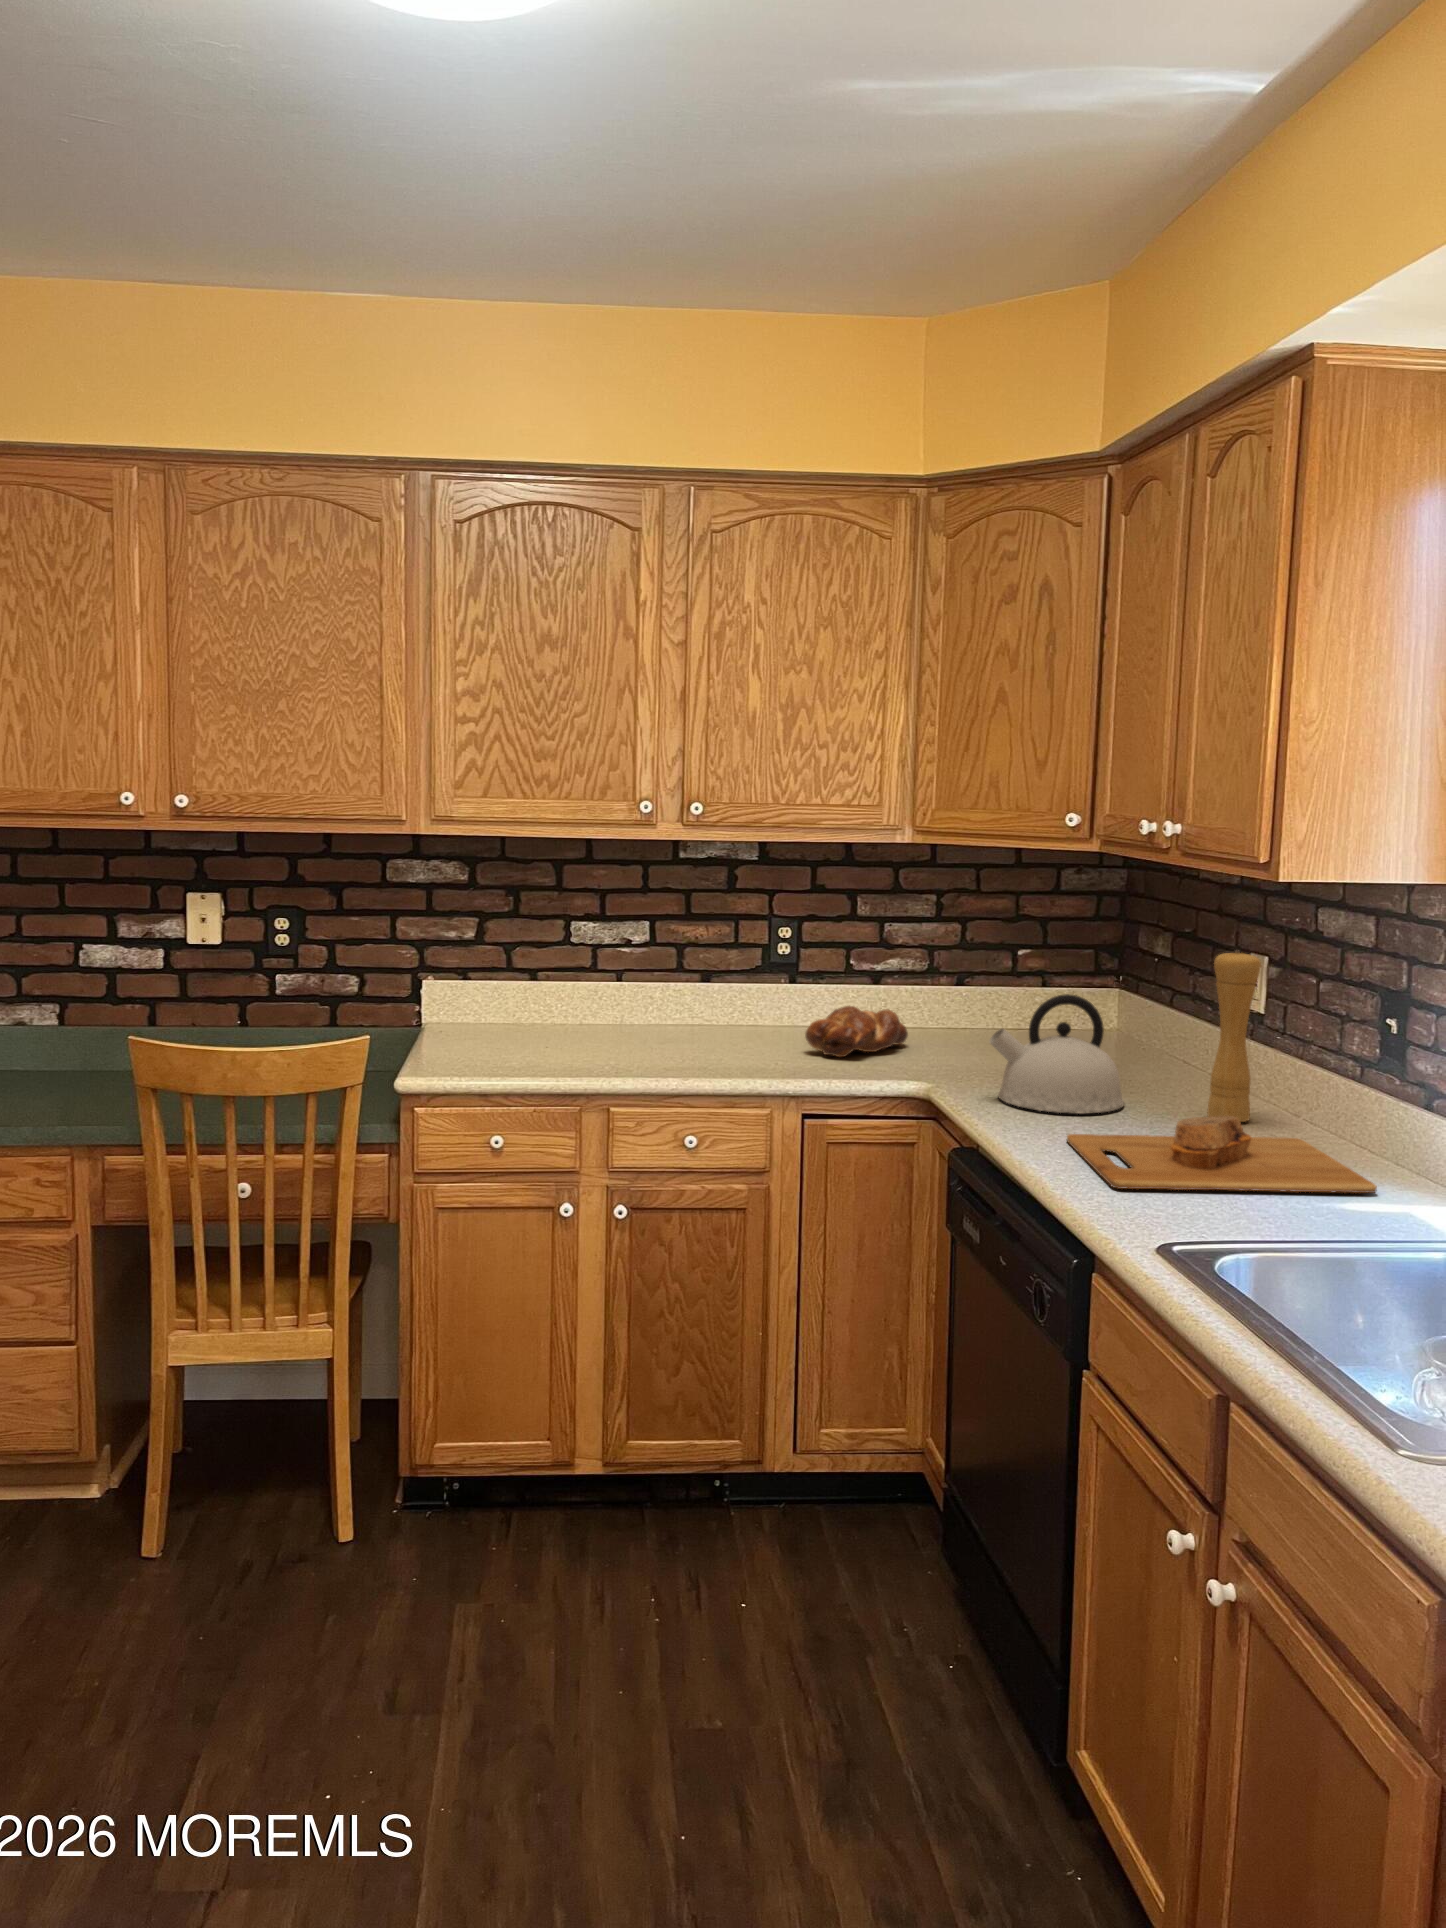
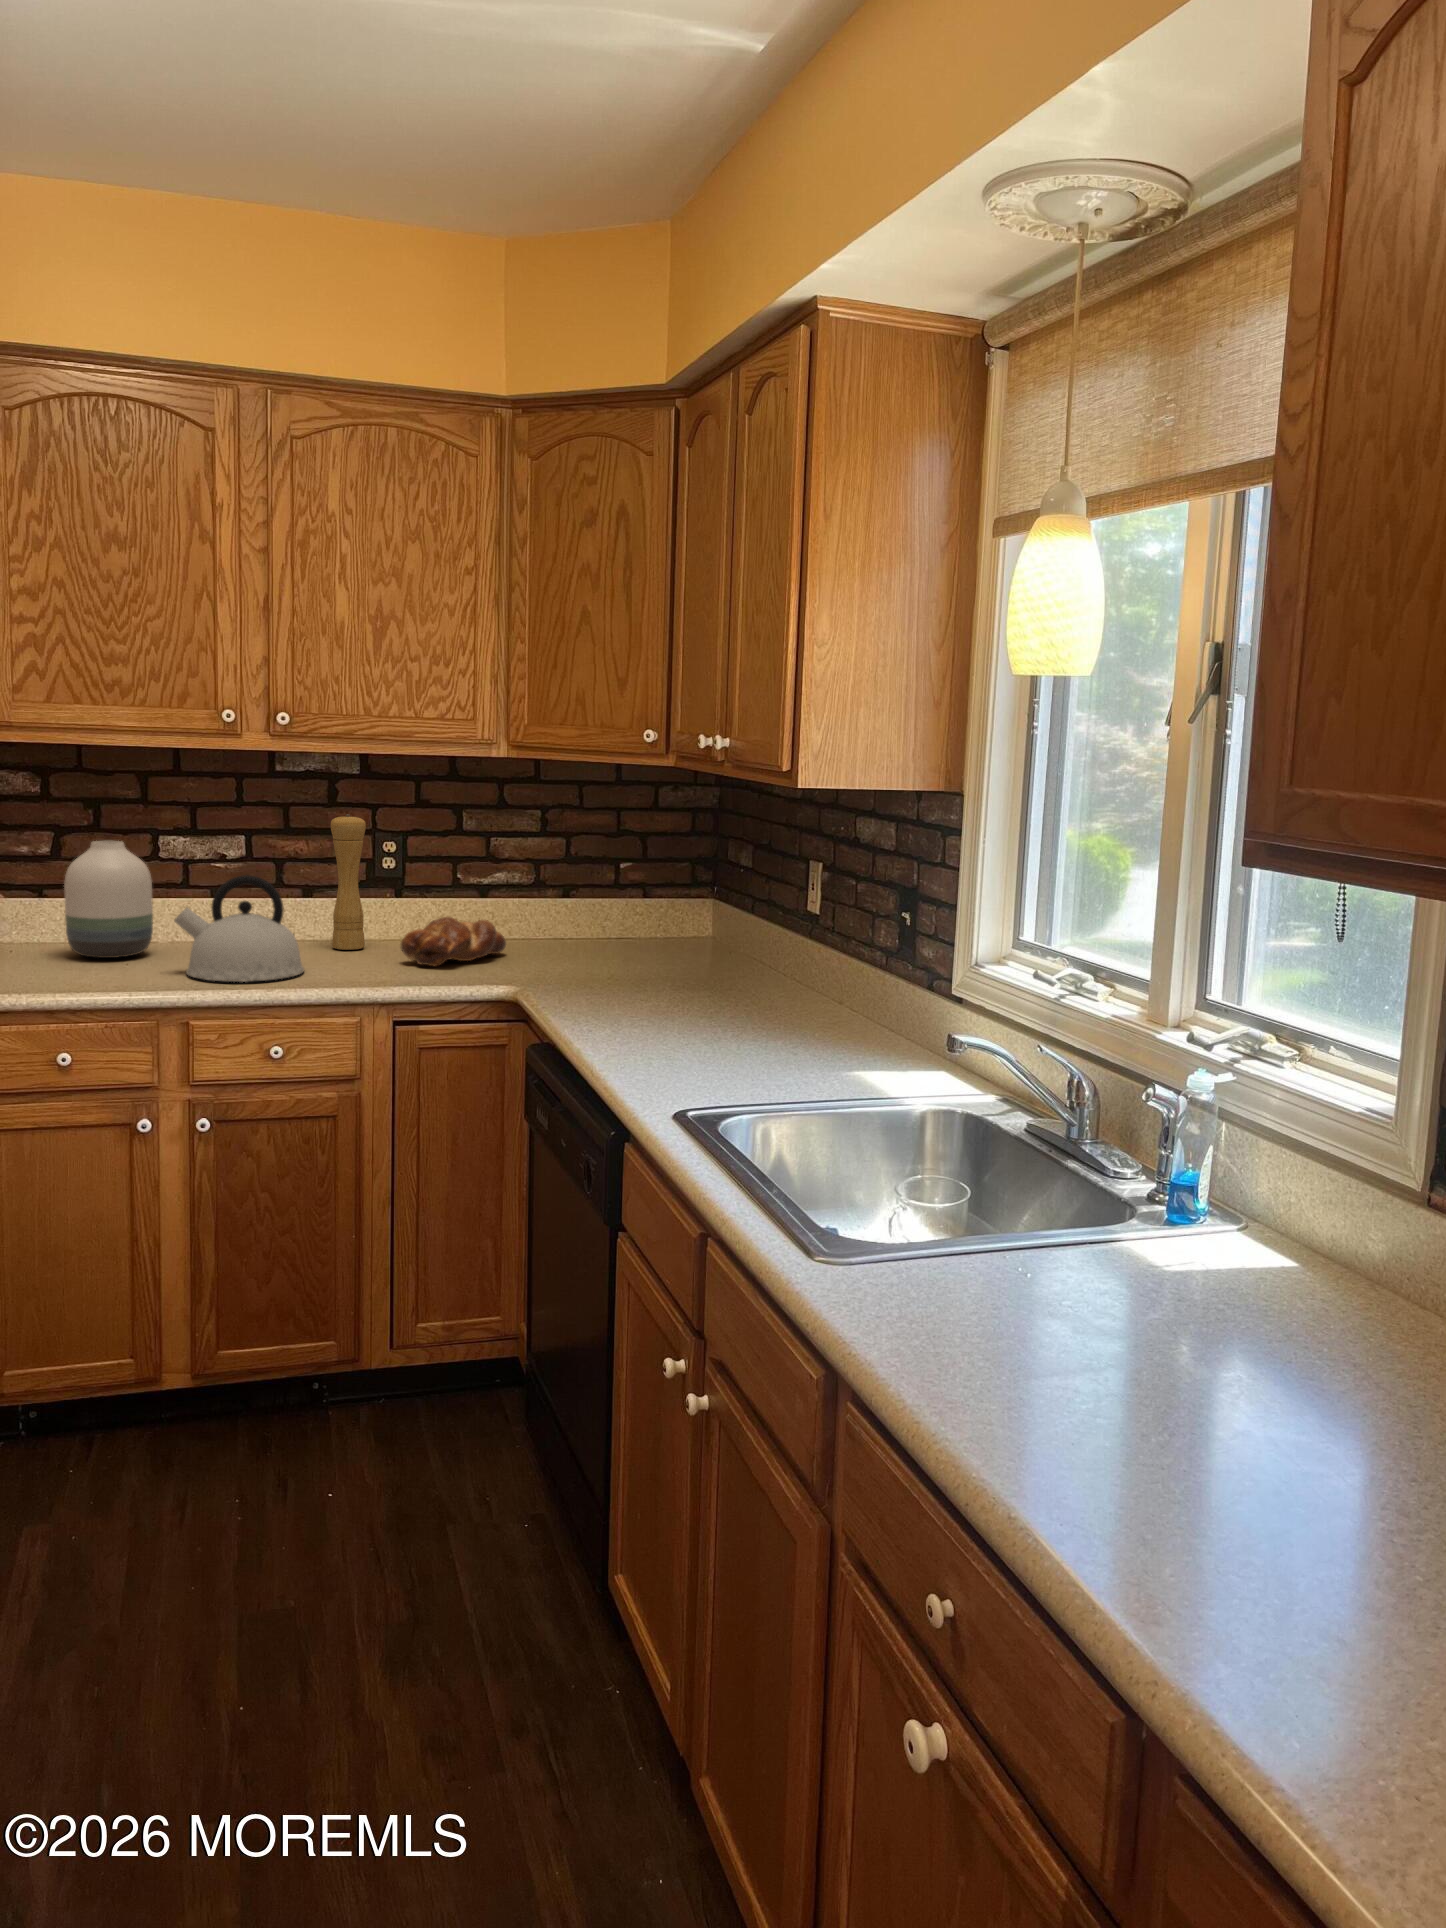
vase: none [488,927,566,1041] -> present [64,841,153,958]
pepper mill: present [1207,951,1261,1122] -> present [331,814,366,950]
kettle: present [989,994,1124,1114] -> present [174,875,304,982]
cutting board: present [1067,1116,1377,1193] -> none [624,1008,888,1076]

